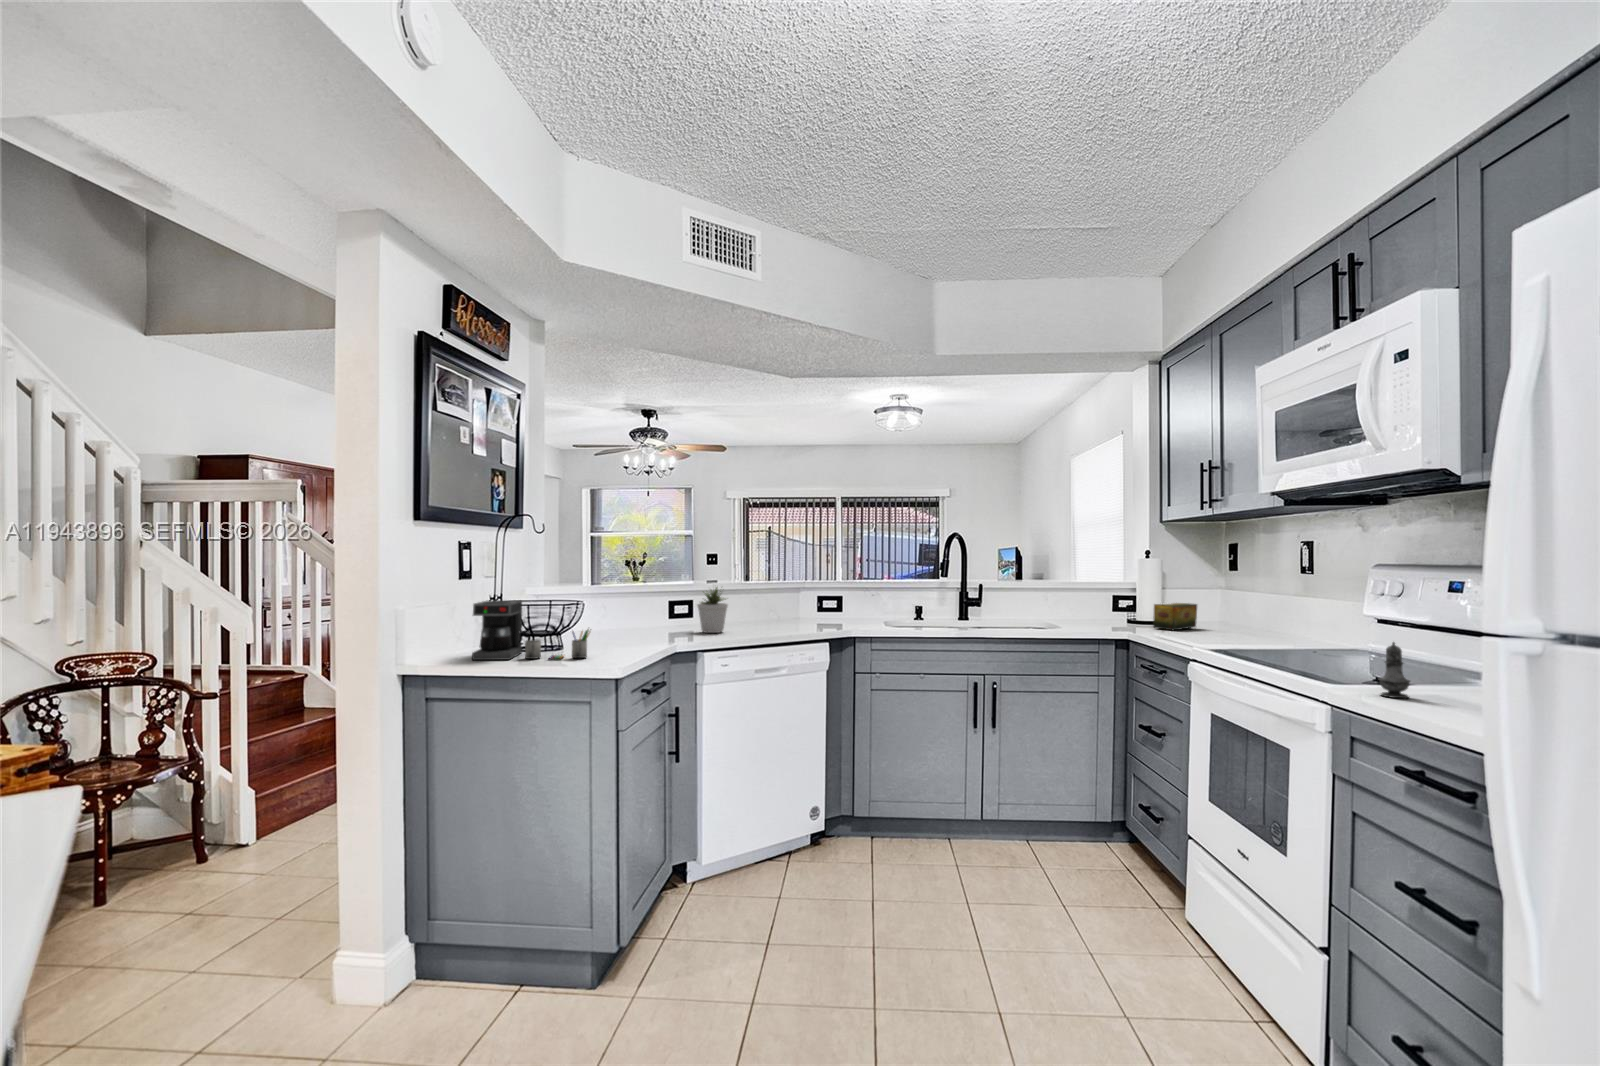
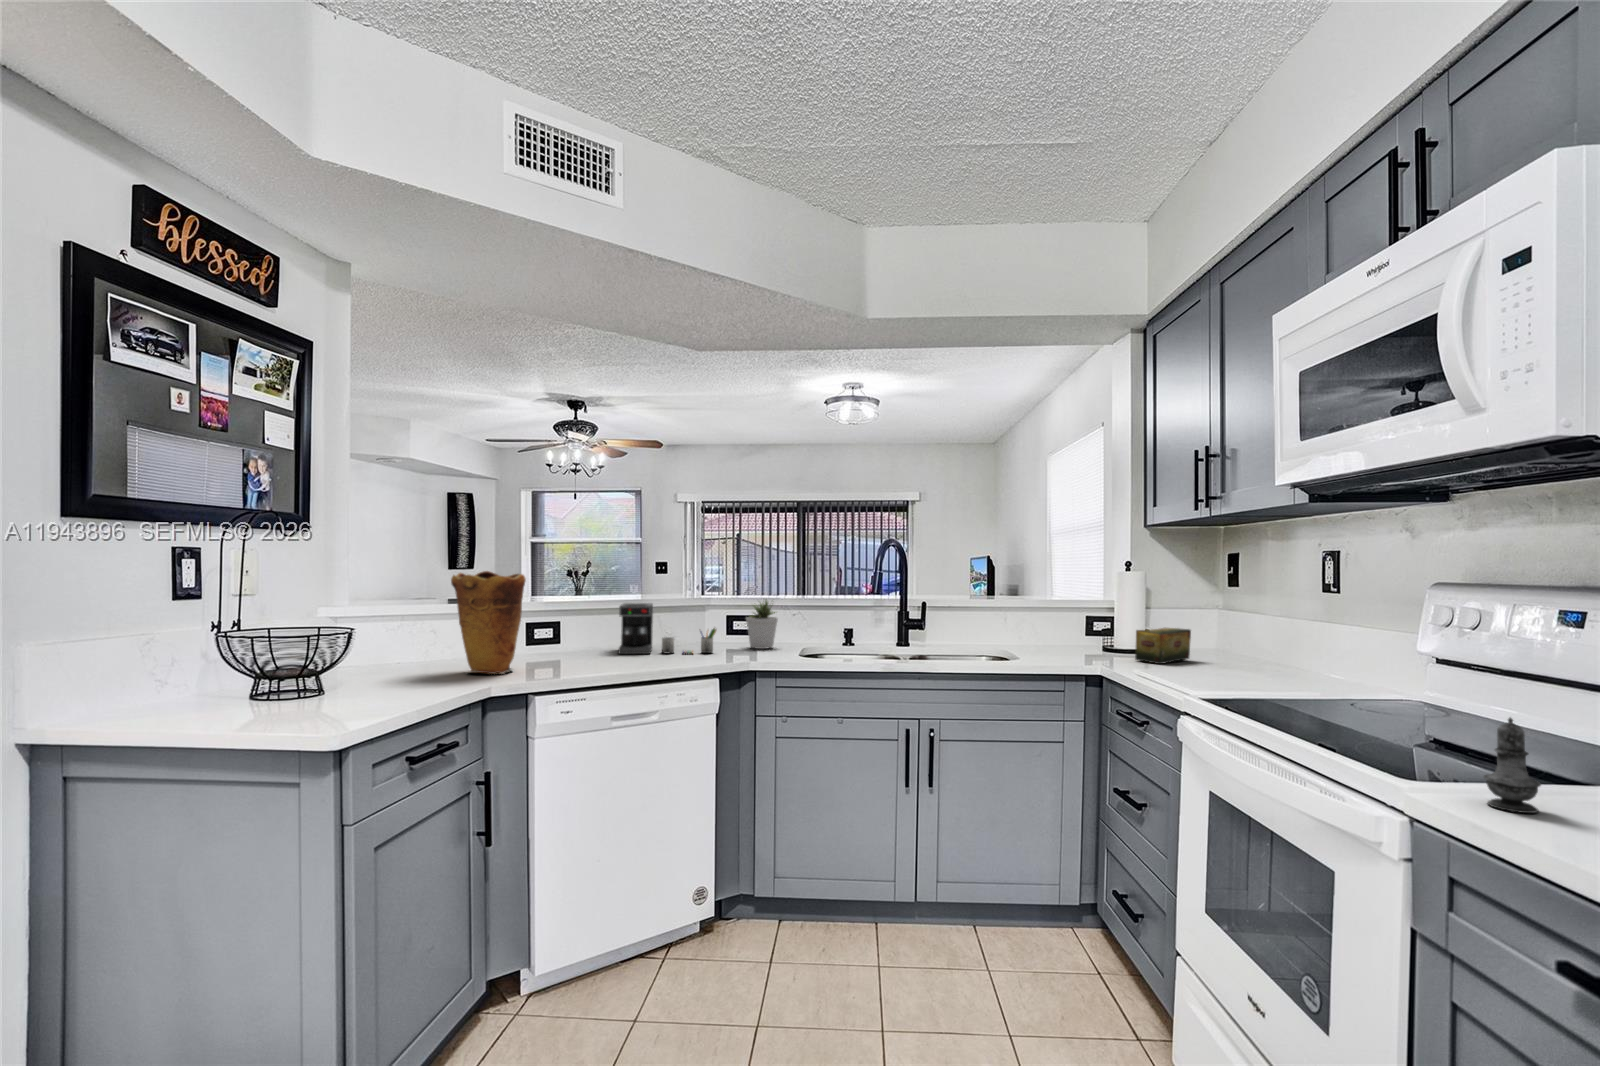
vase: none [631,560,685,638] -> present [451,571,526,674]
potted plant: present [698,587,728,633] -> present [746,600,778,649]
coffee maker: present [472,600,591,660] -> present [619,603,716,654]

